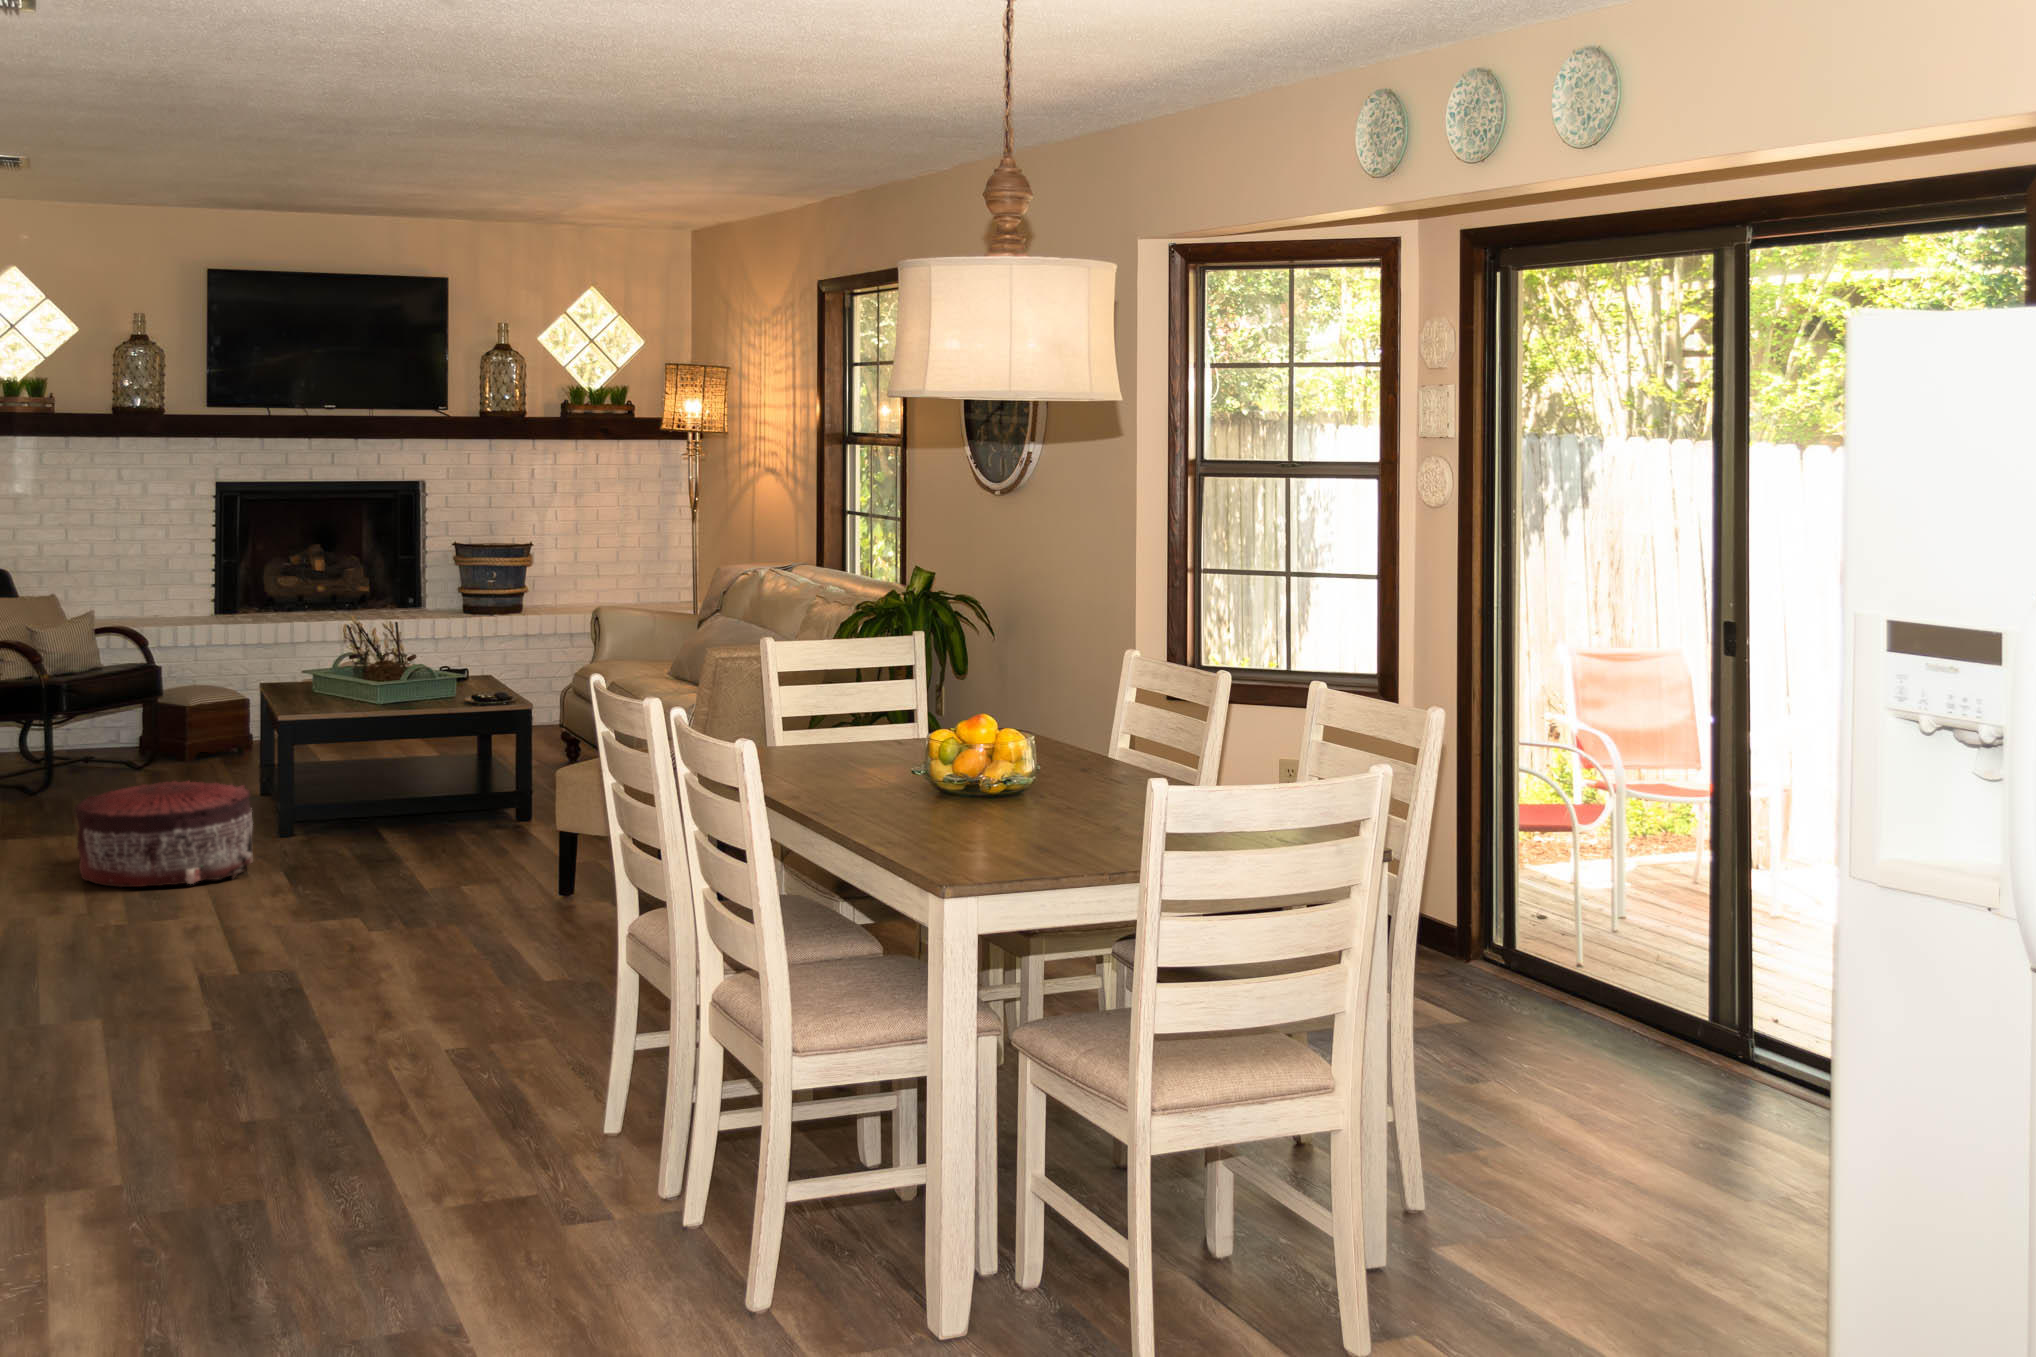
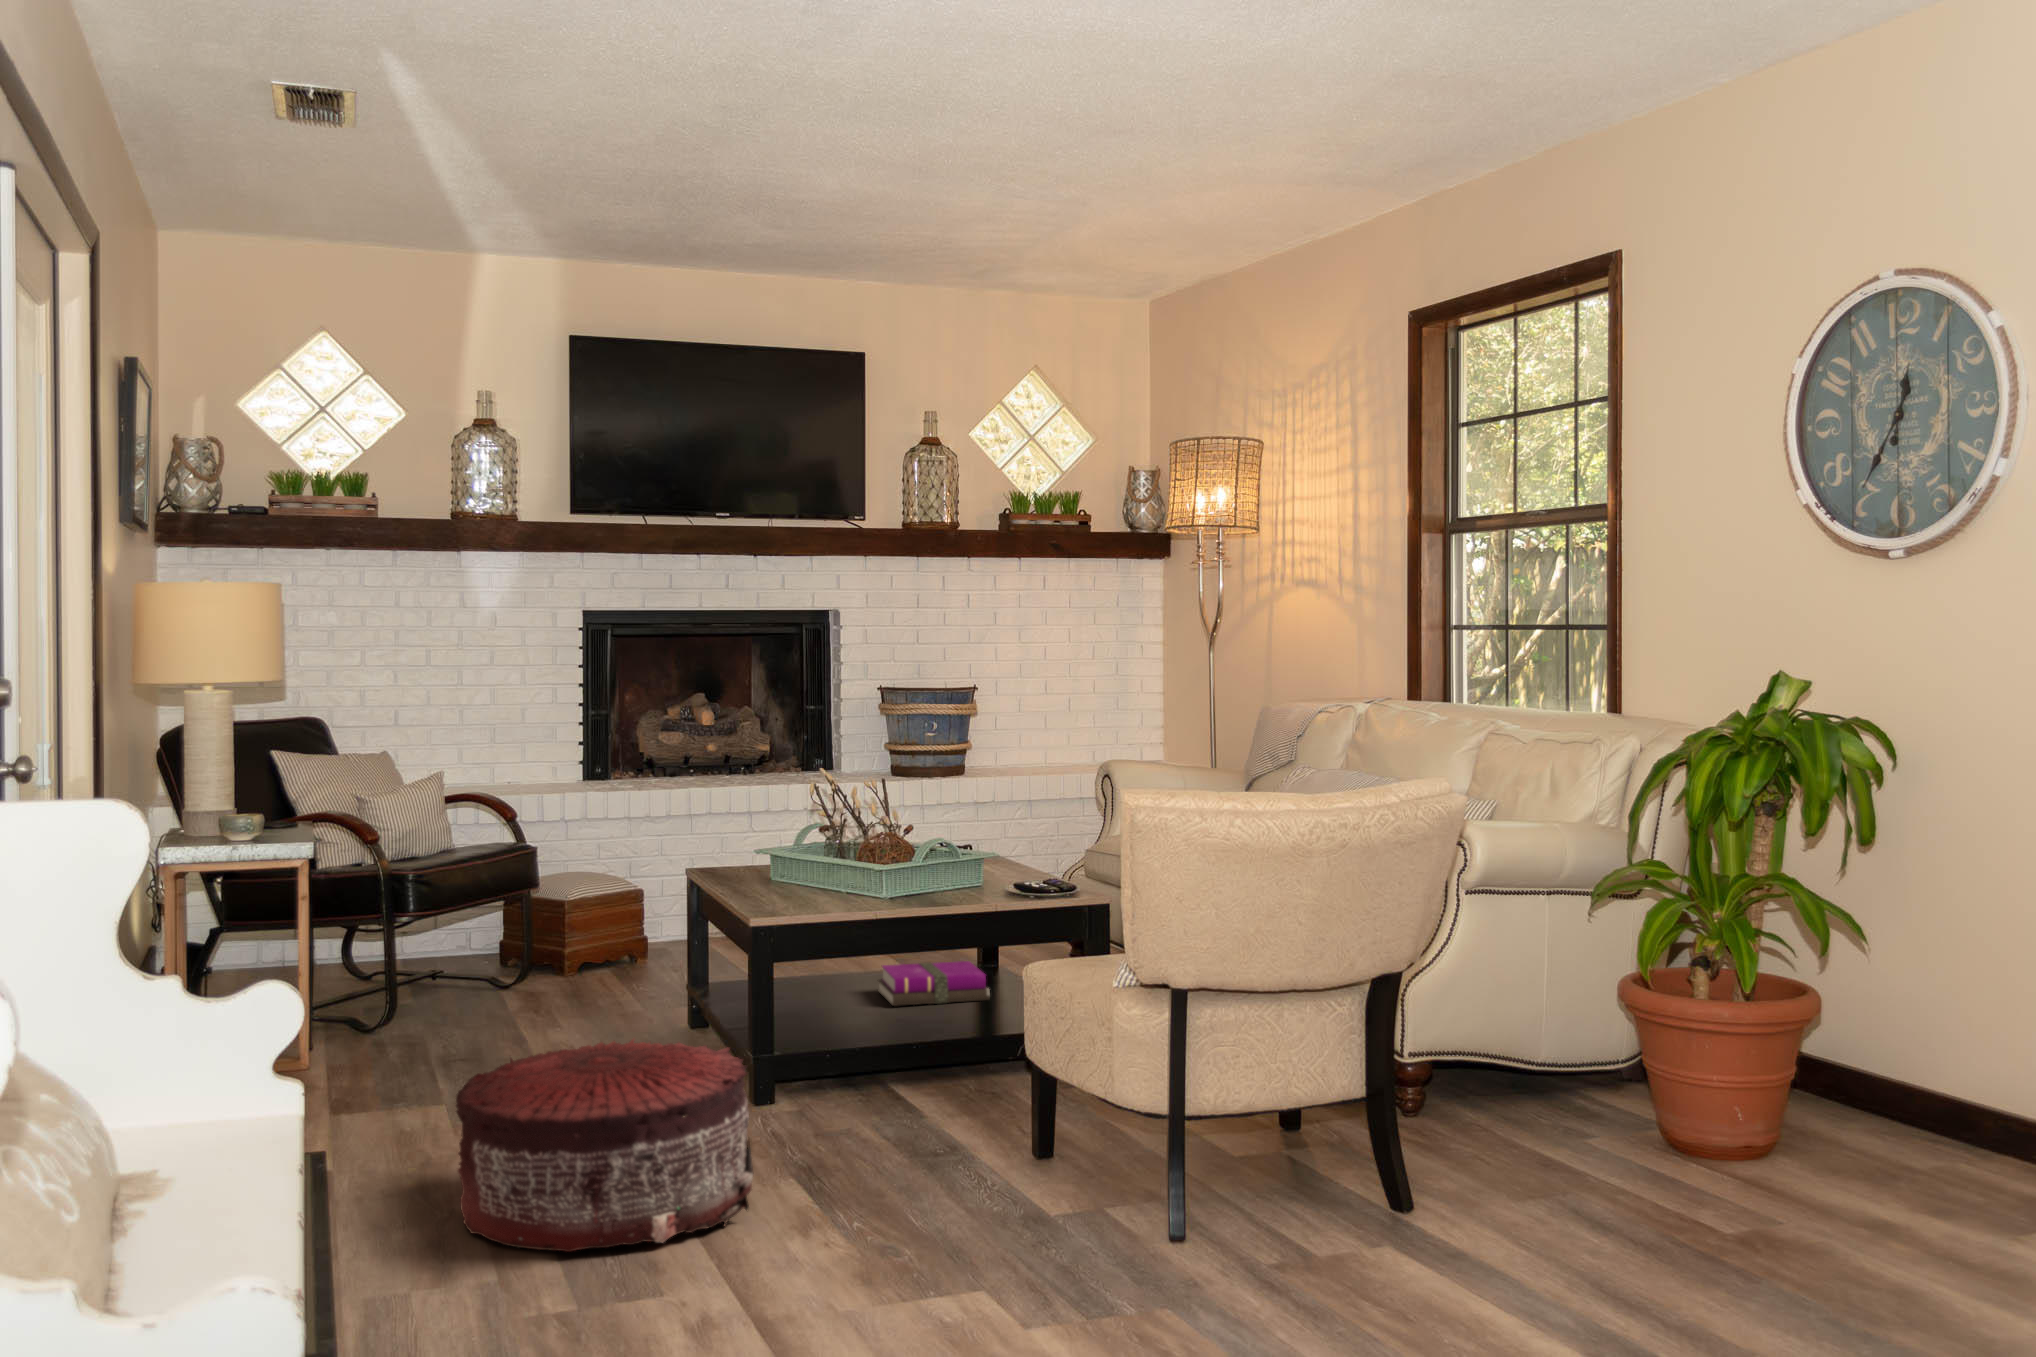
notebook: none [393,748,466,775] -> present [878,961,990,1006]

